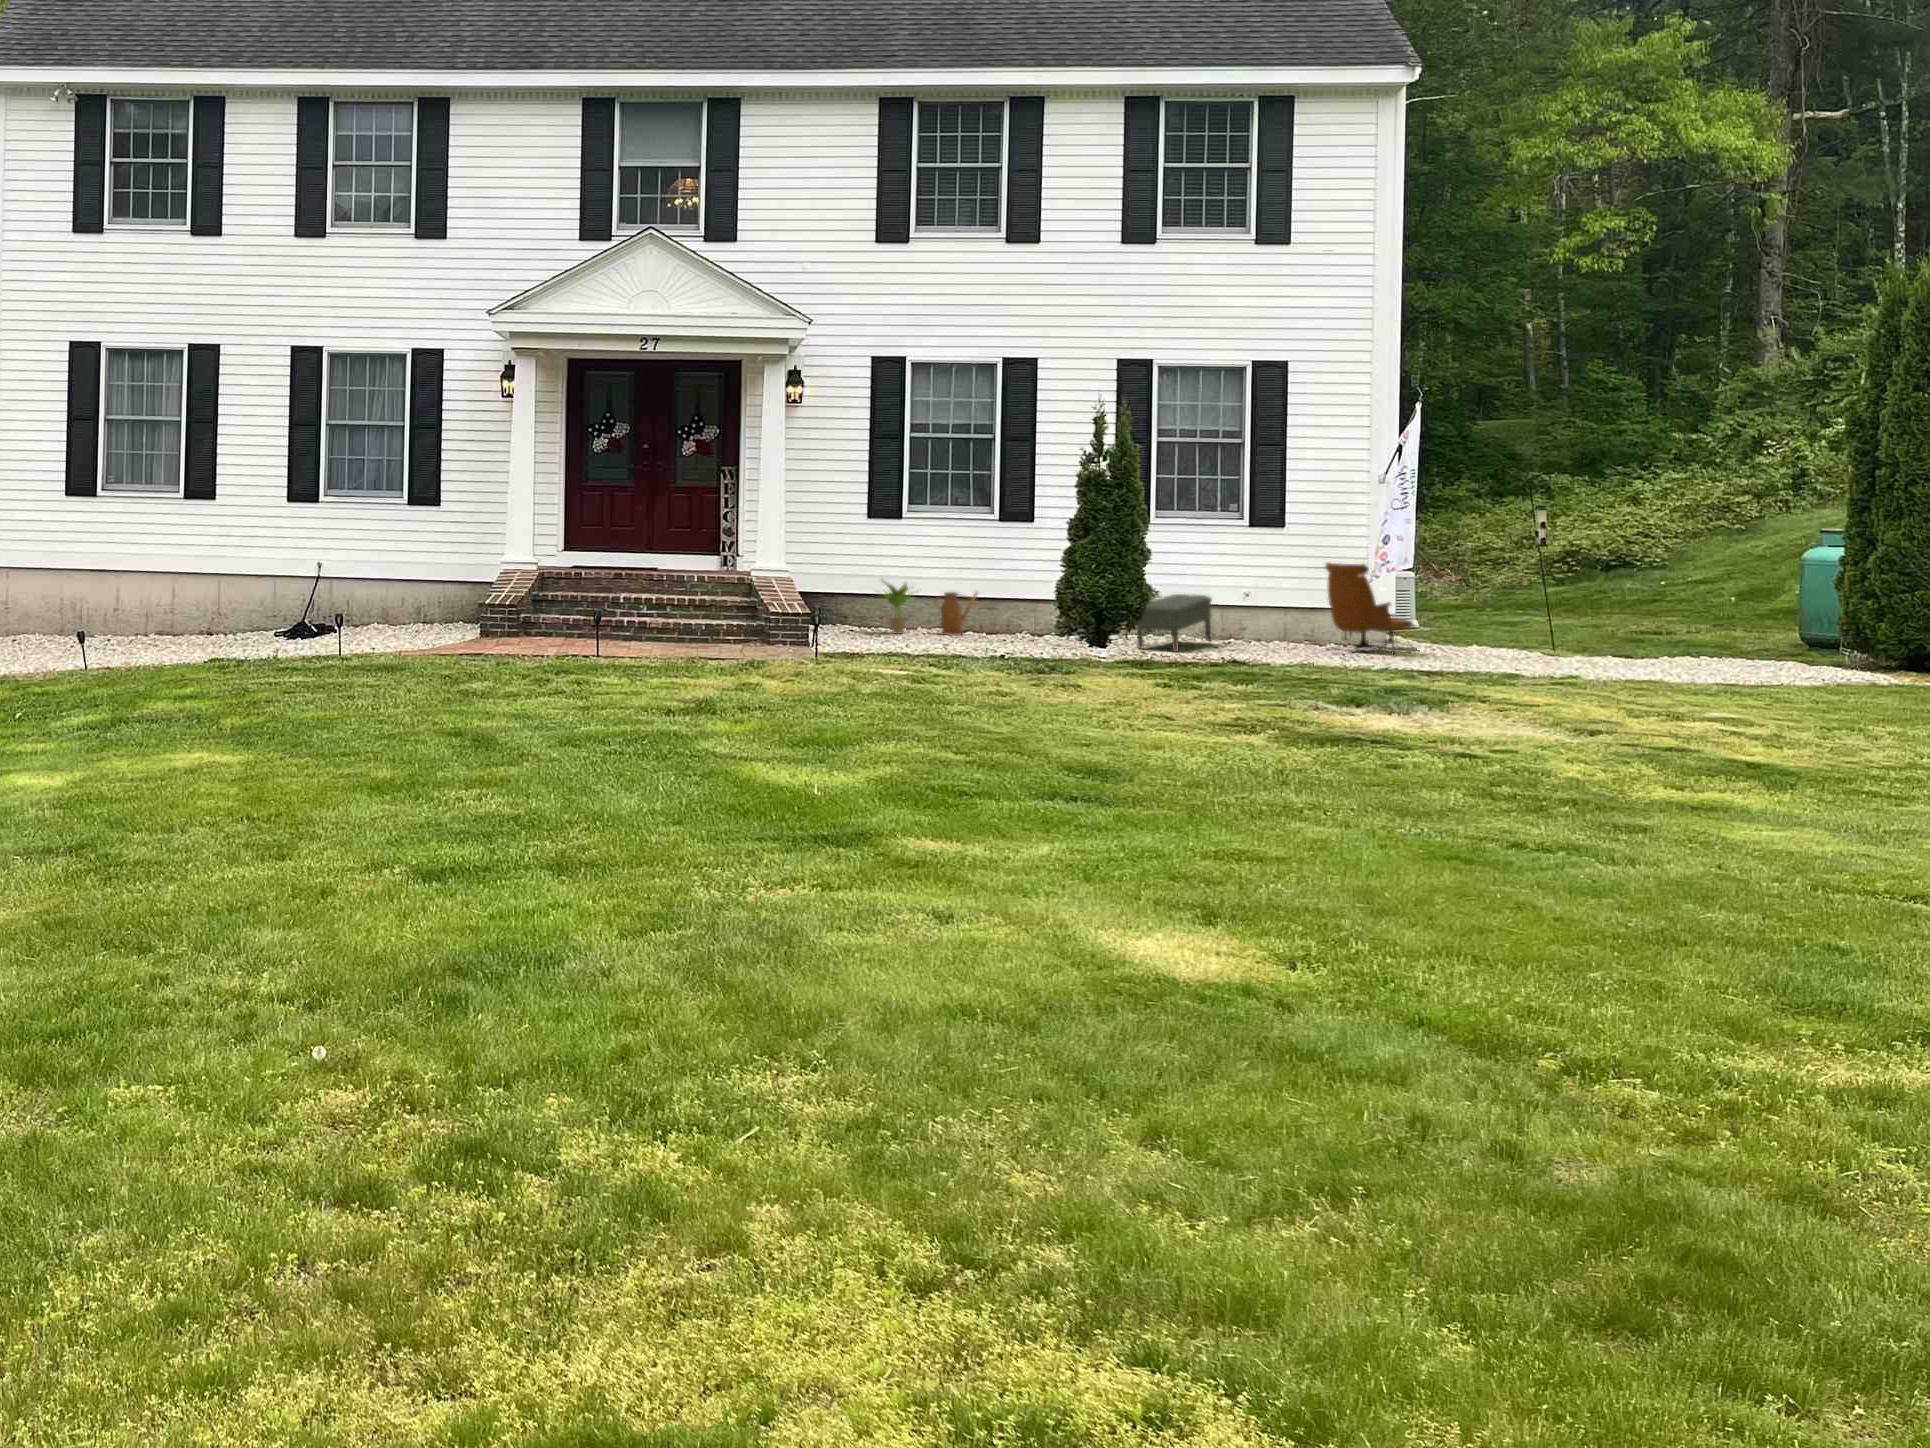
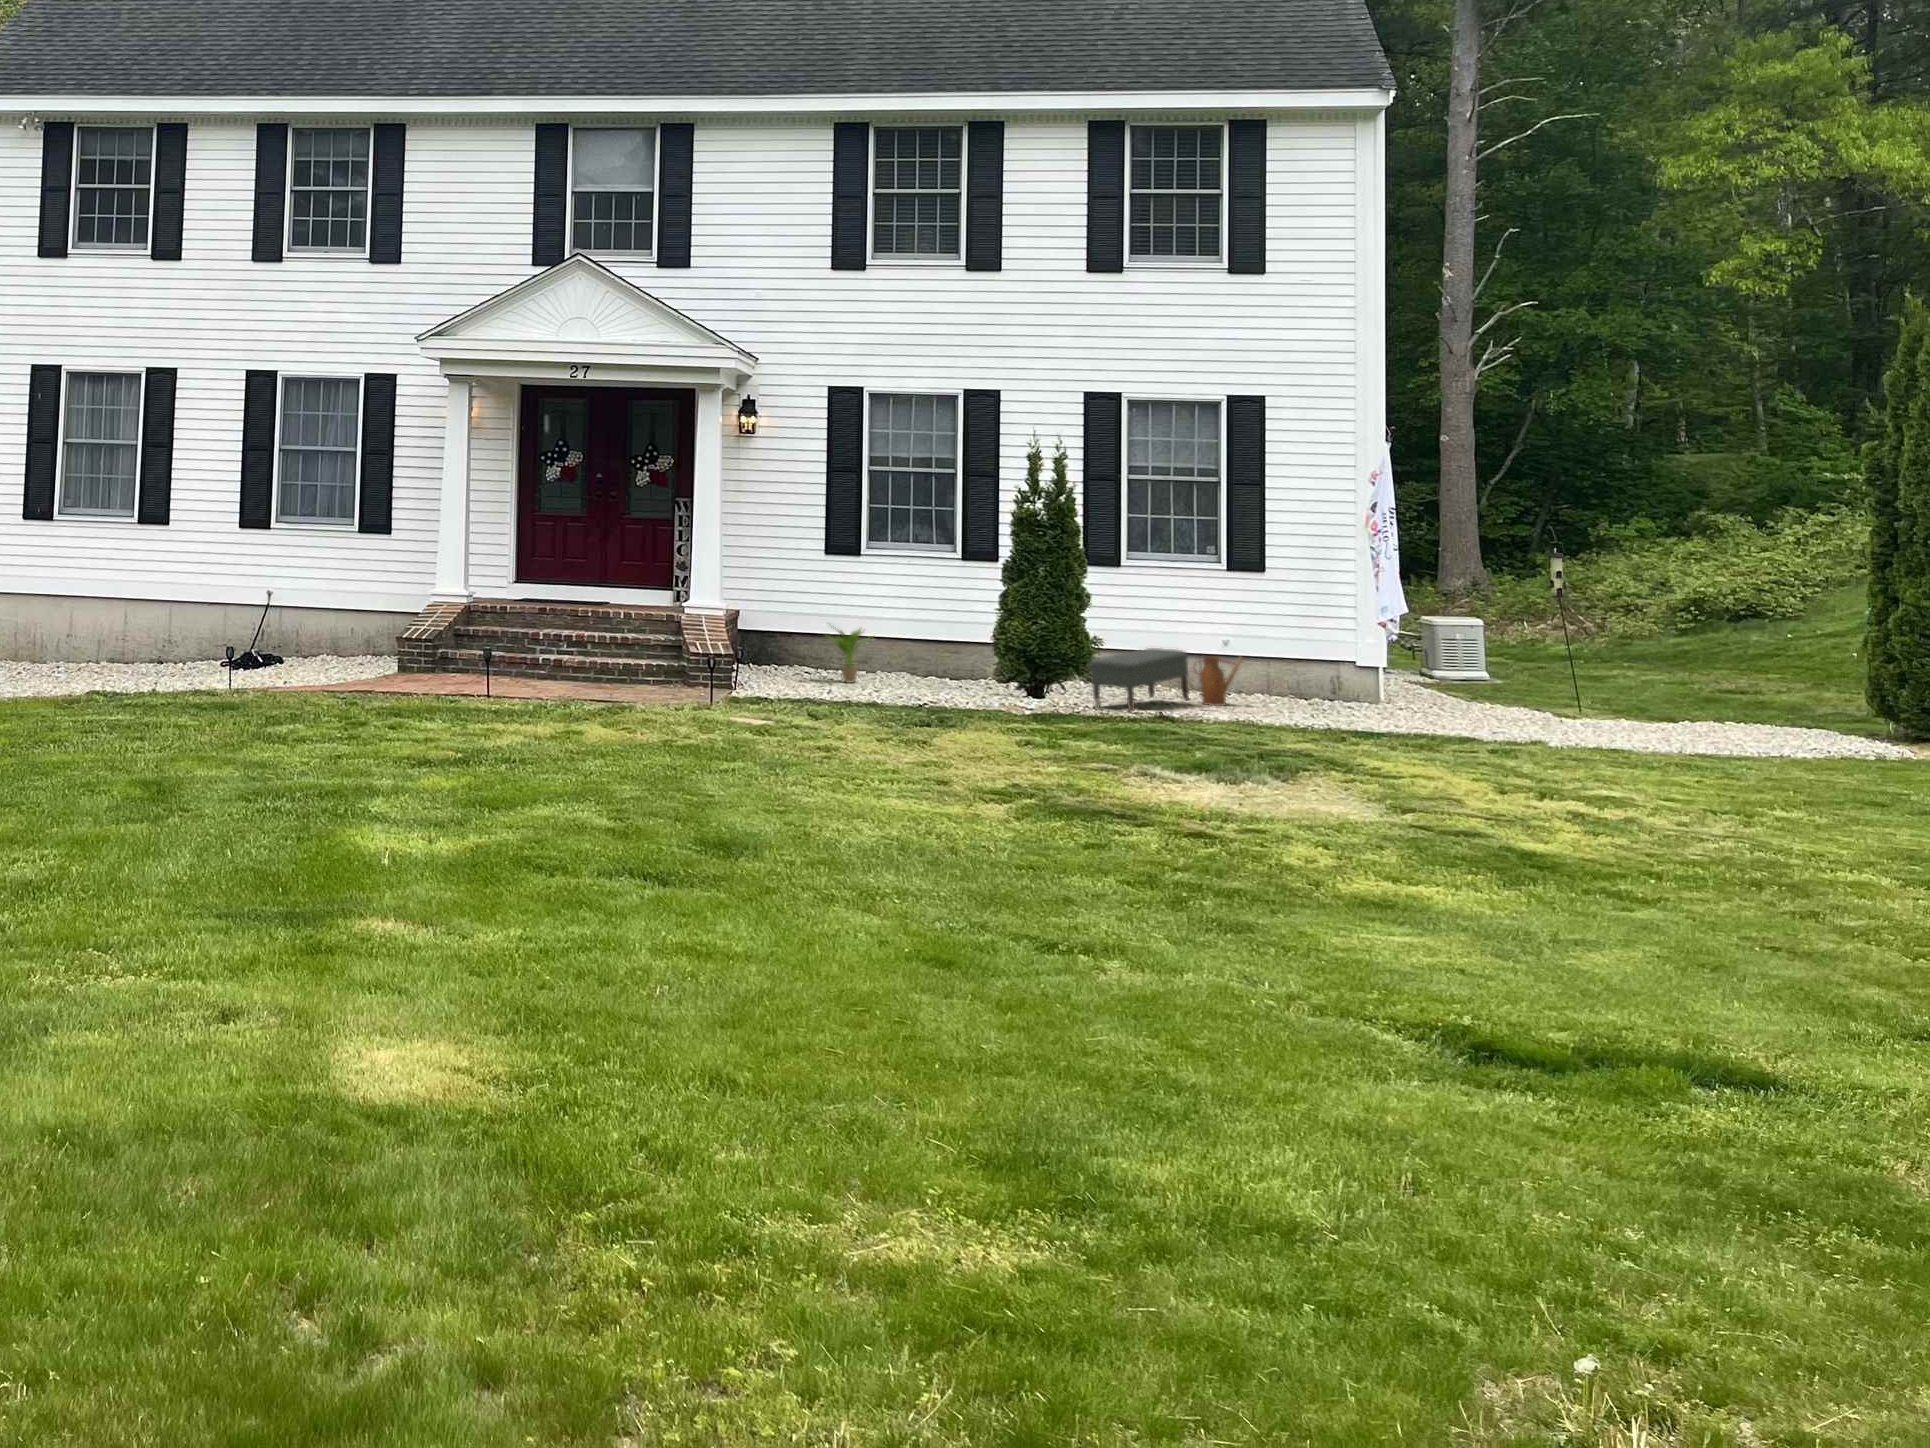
lounge chair: present [1325,563,1413,652] -> none [1303,617,1416,722]
watering can: present [940,592,977,636] -> present [1194,656,1242,706]

